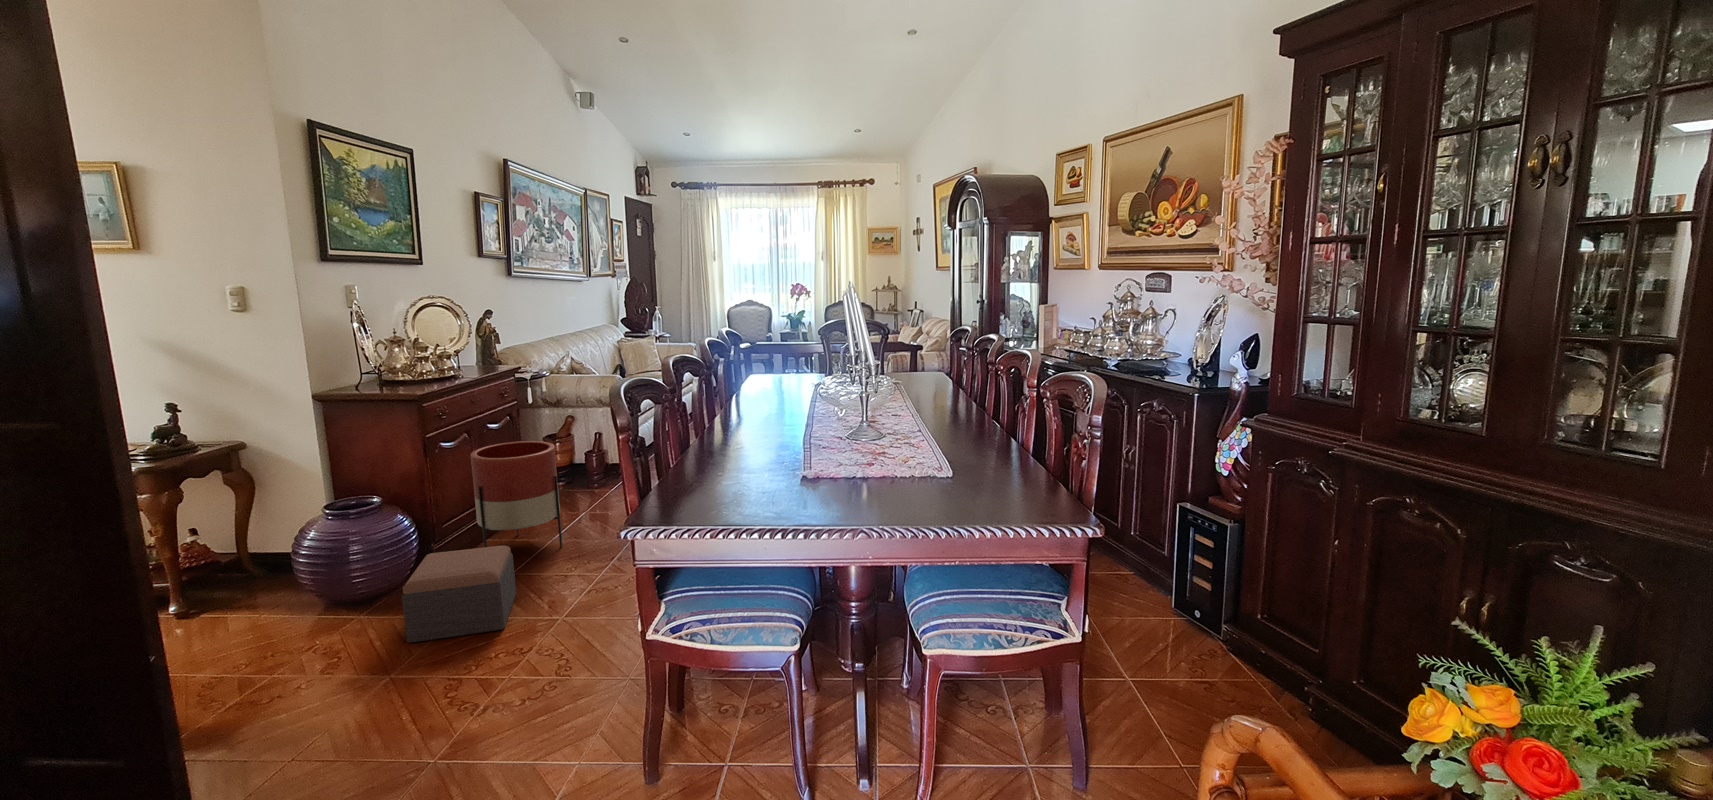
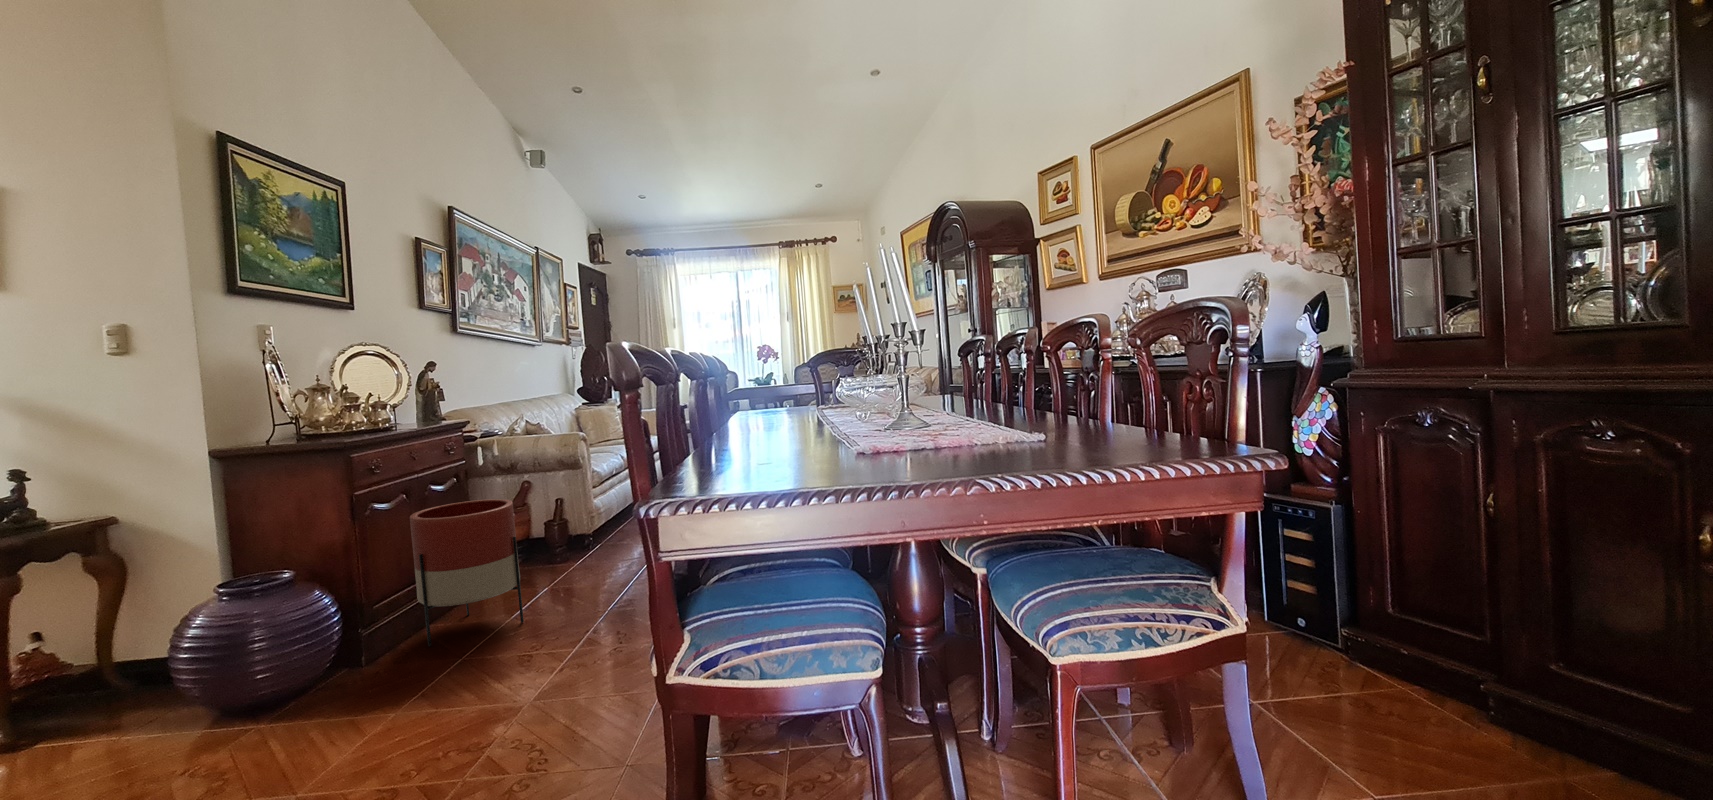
footstool: present [402,546,516,643] -> none [314,620,468,755]

